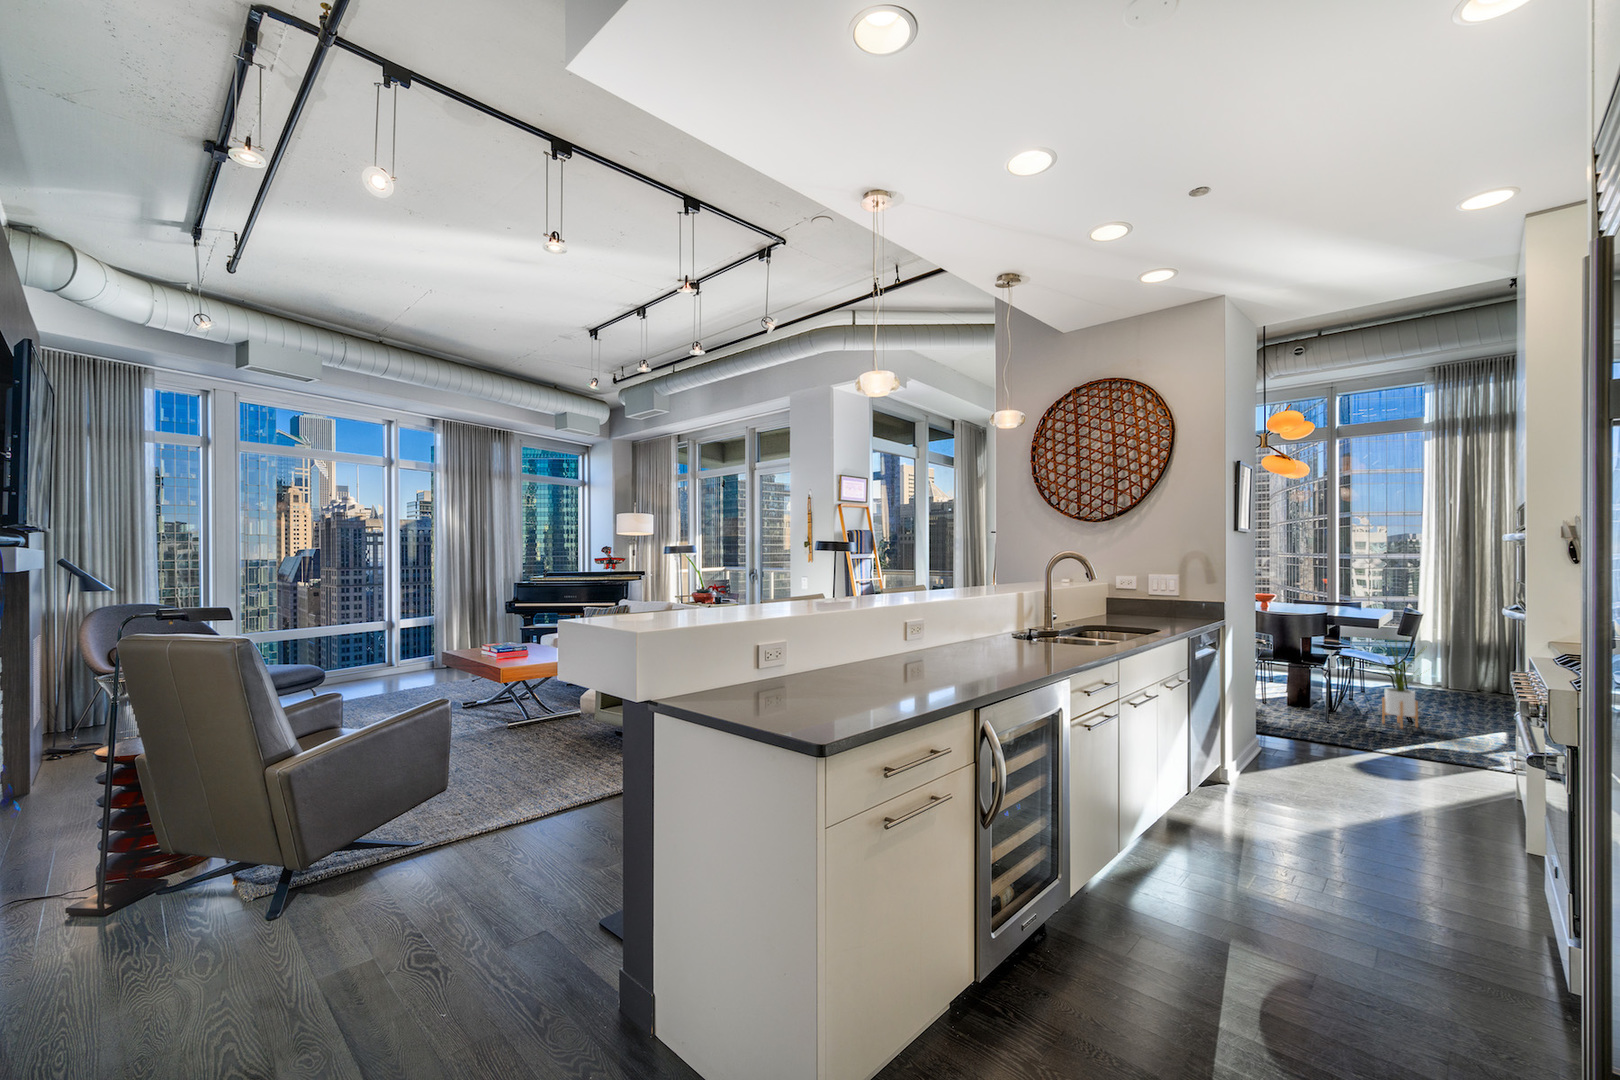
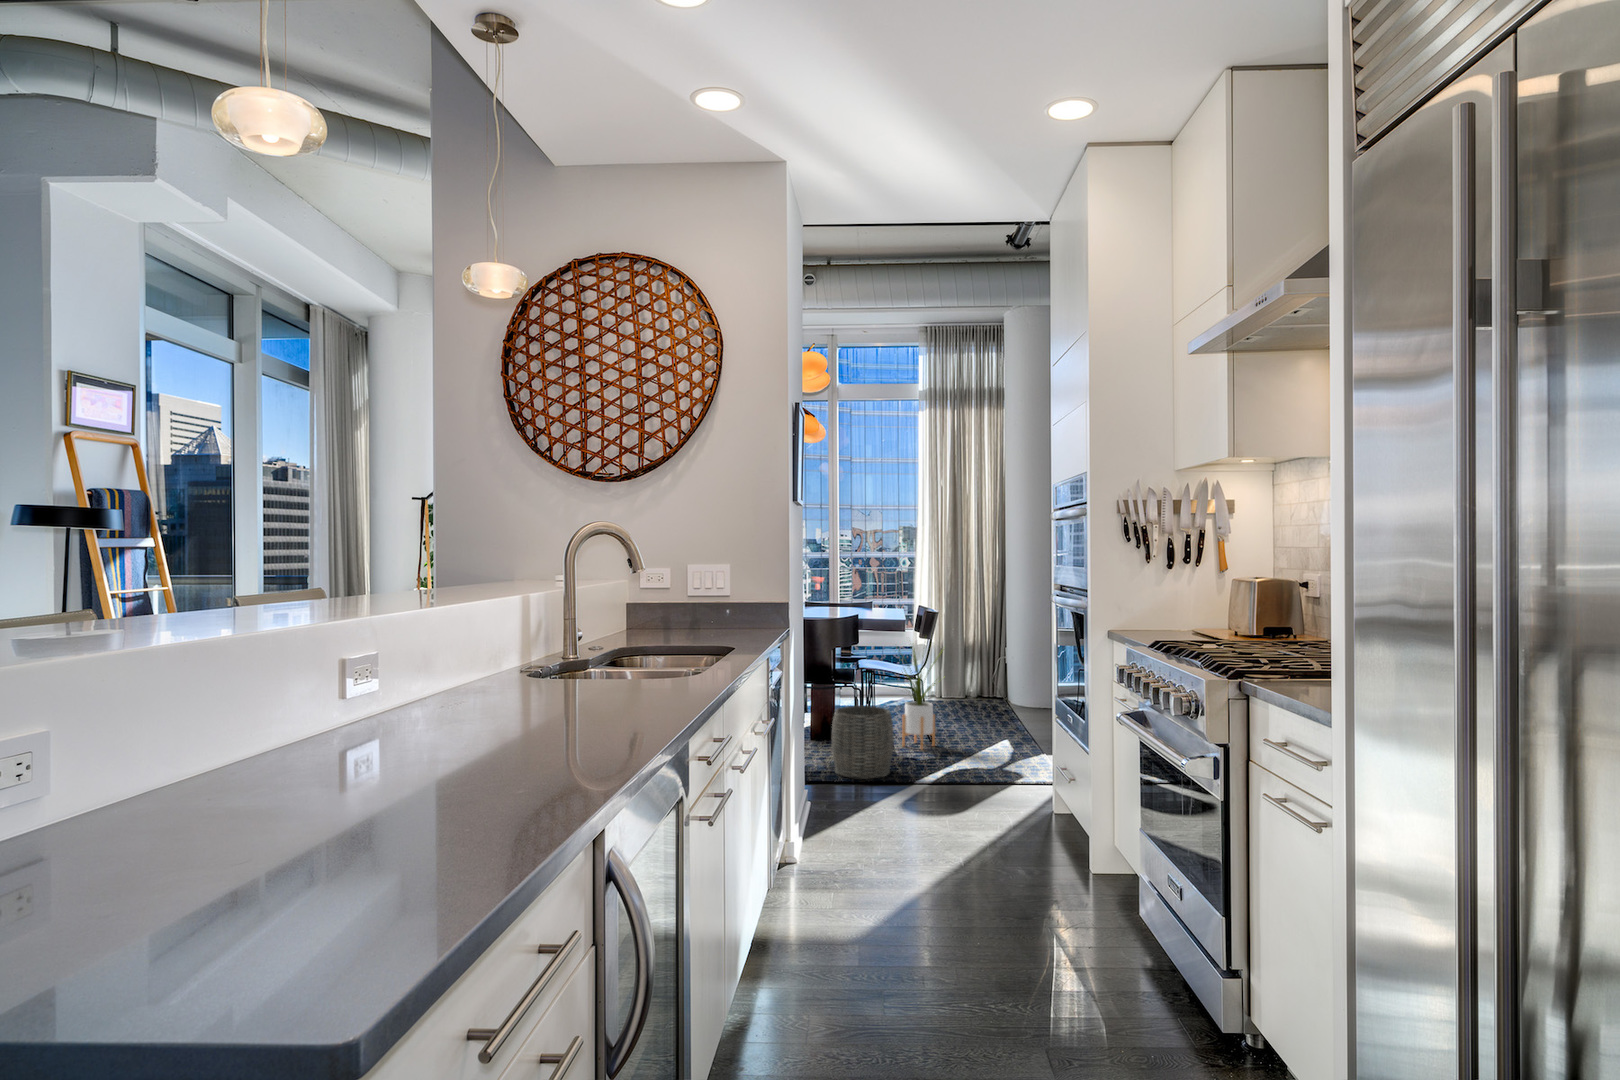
woven basket: none [1299,683,1358,742] -> present [832,706,894,779]

